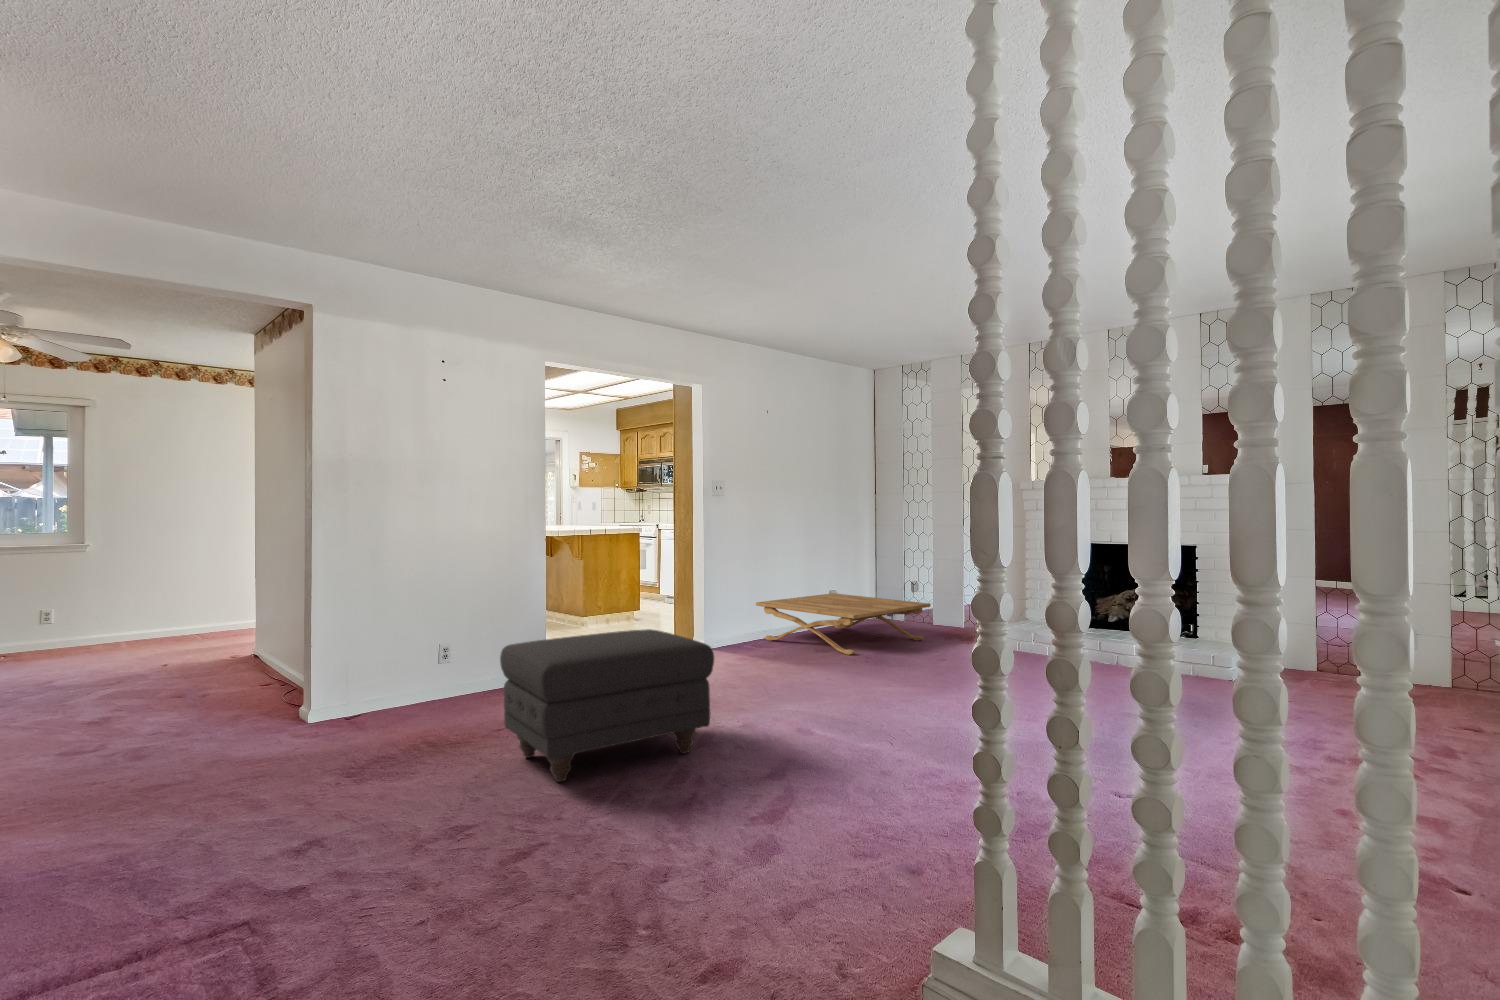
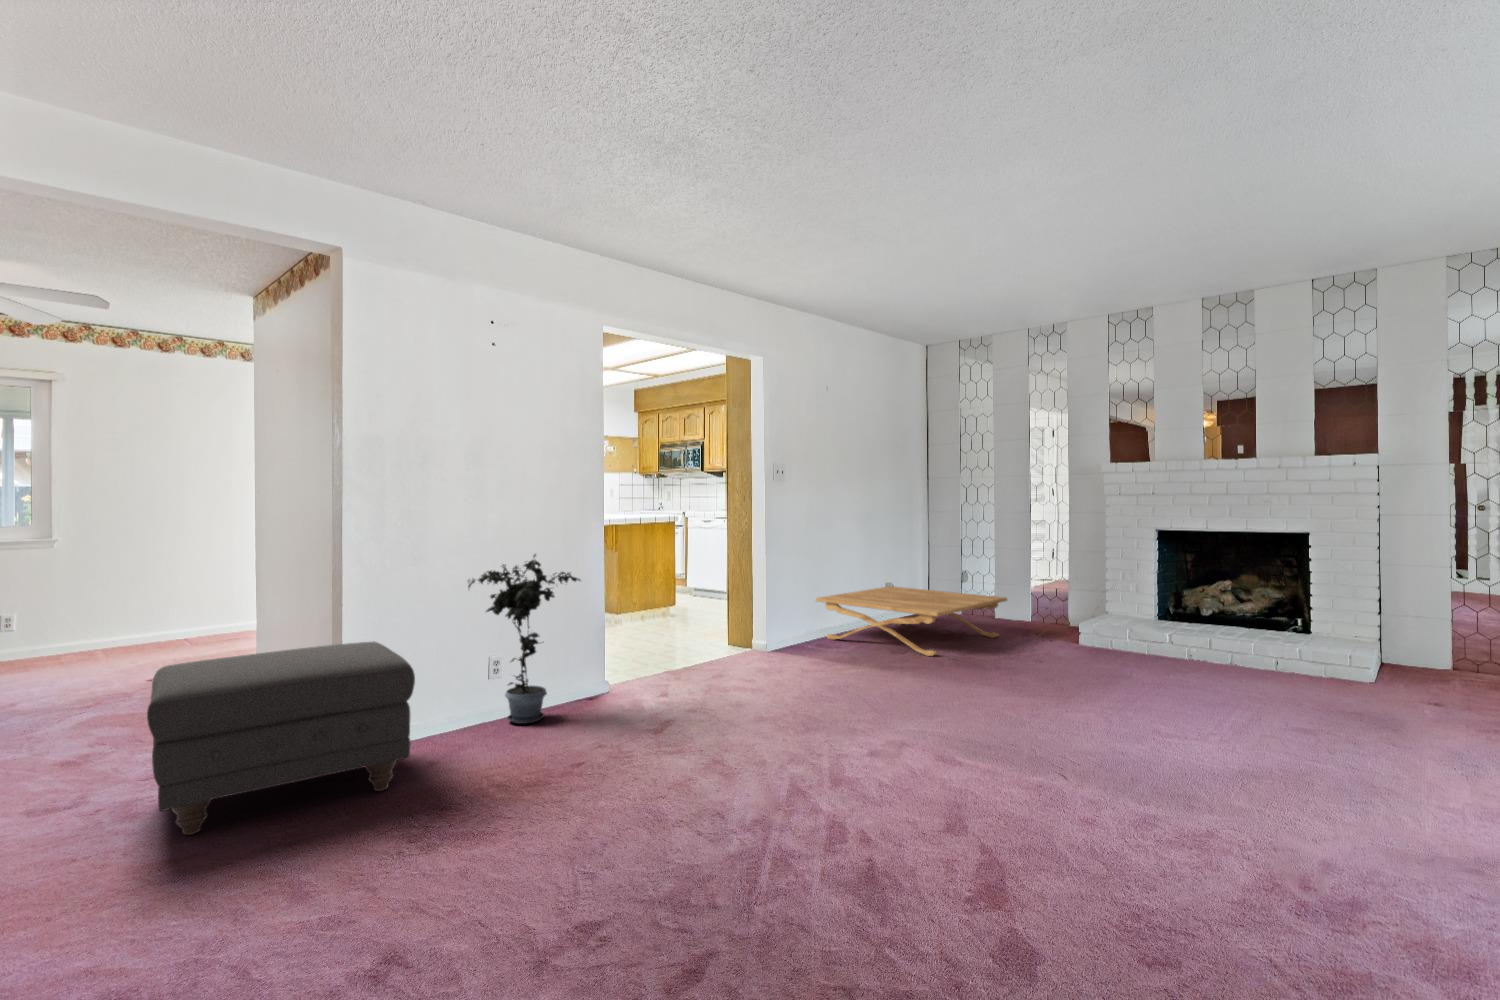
potted plant: none [418,557,520,702] -> present [468,555,580,724]
ottoman: present [500,629,714,782] -> present [147,641,415,835]

